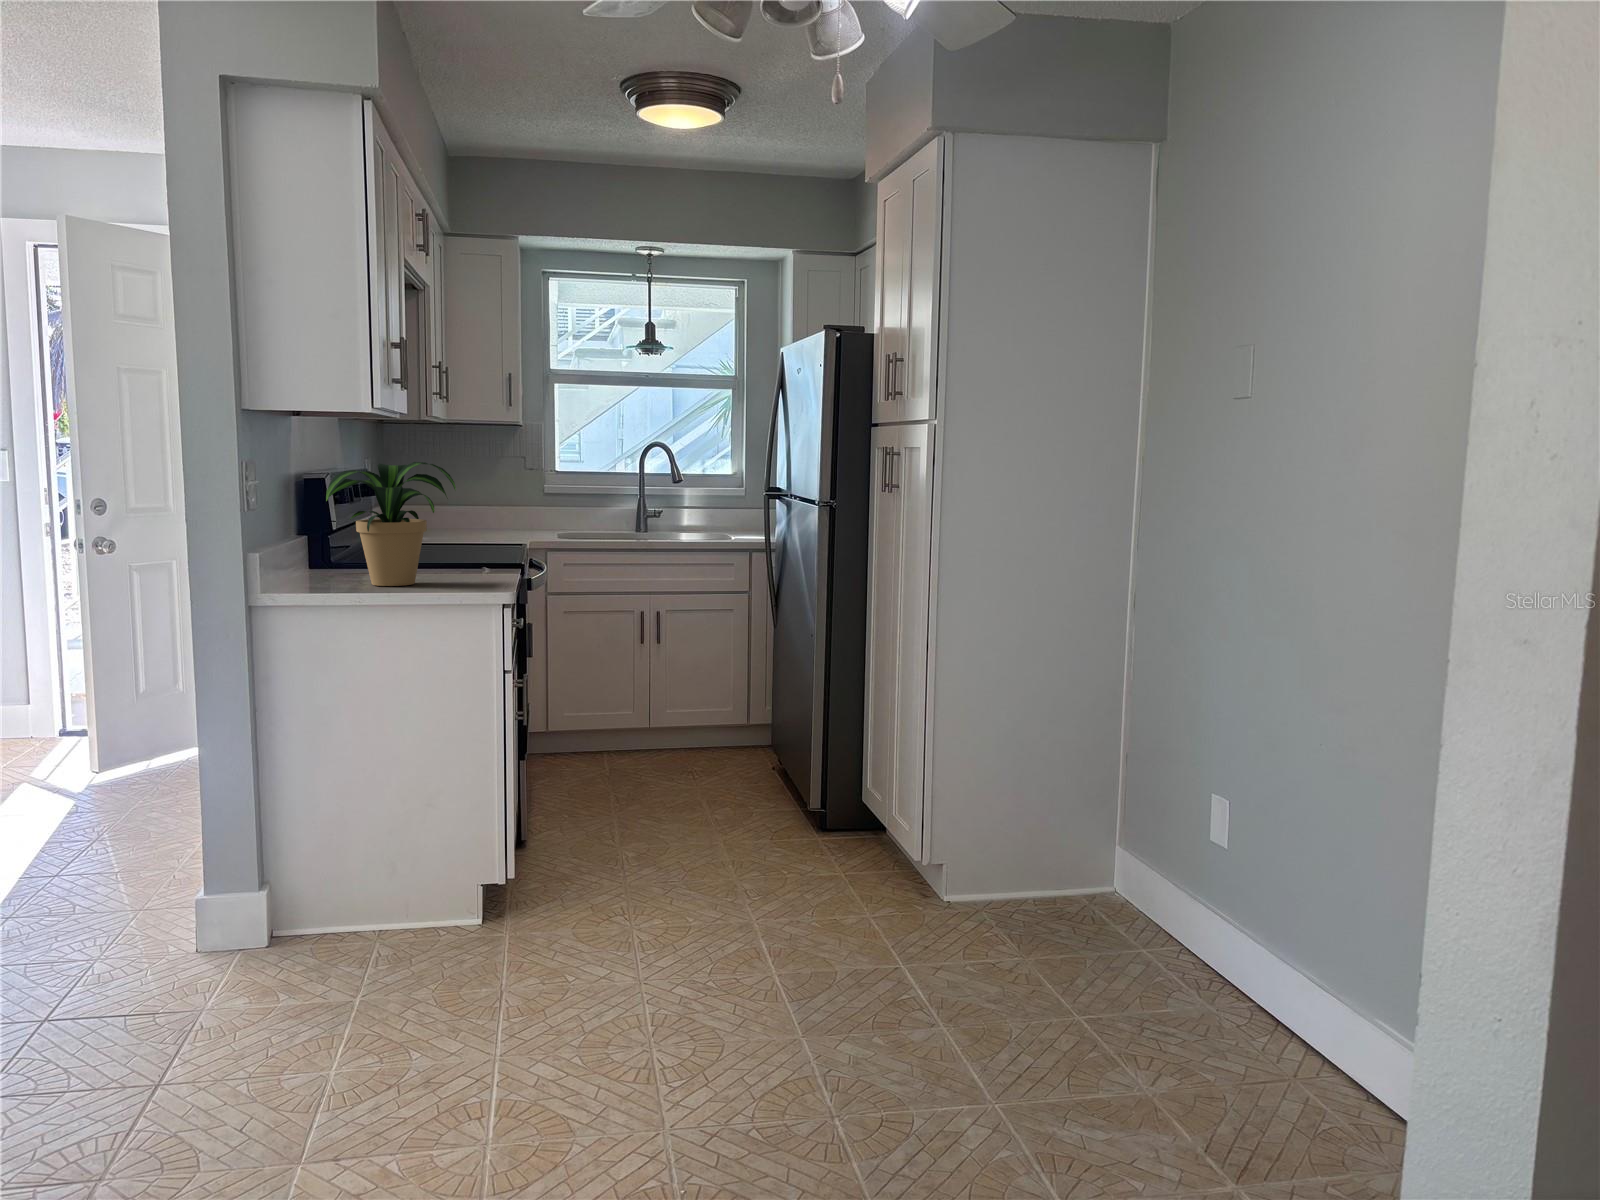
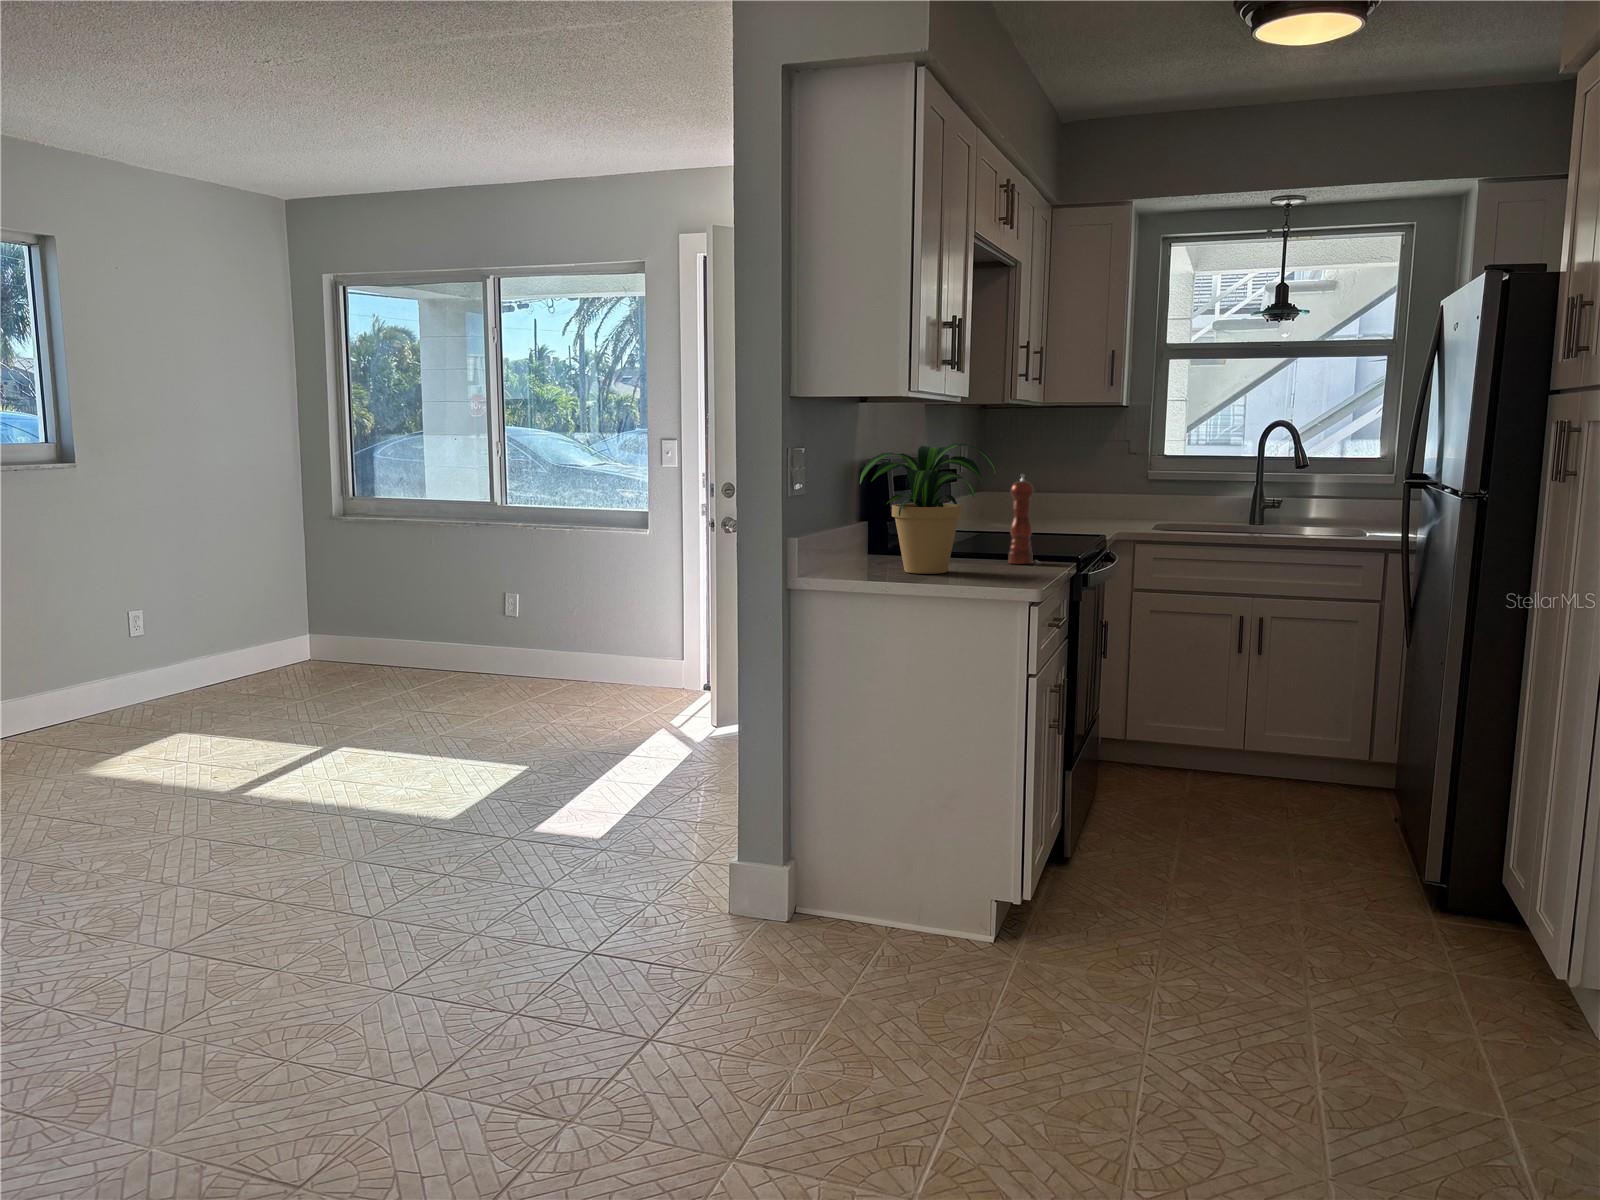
pepper mill: none [462,490,485,573] -> present [1009,474,1034,564]

